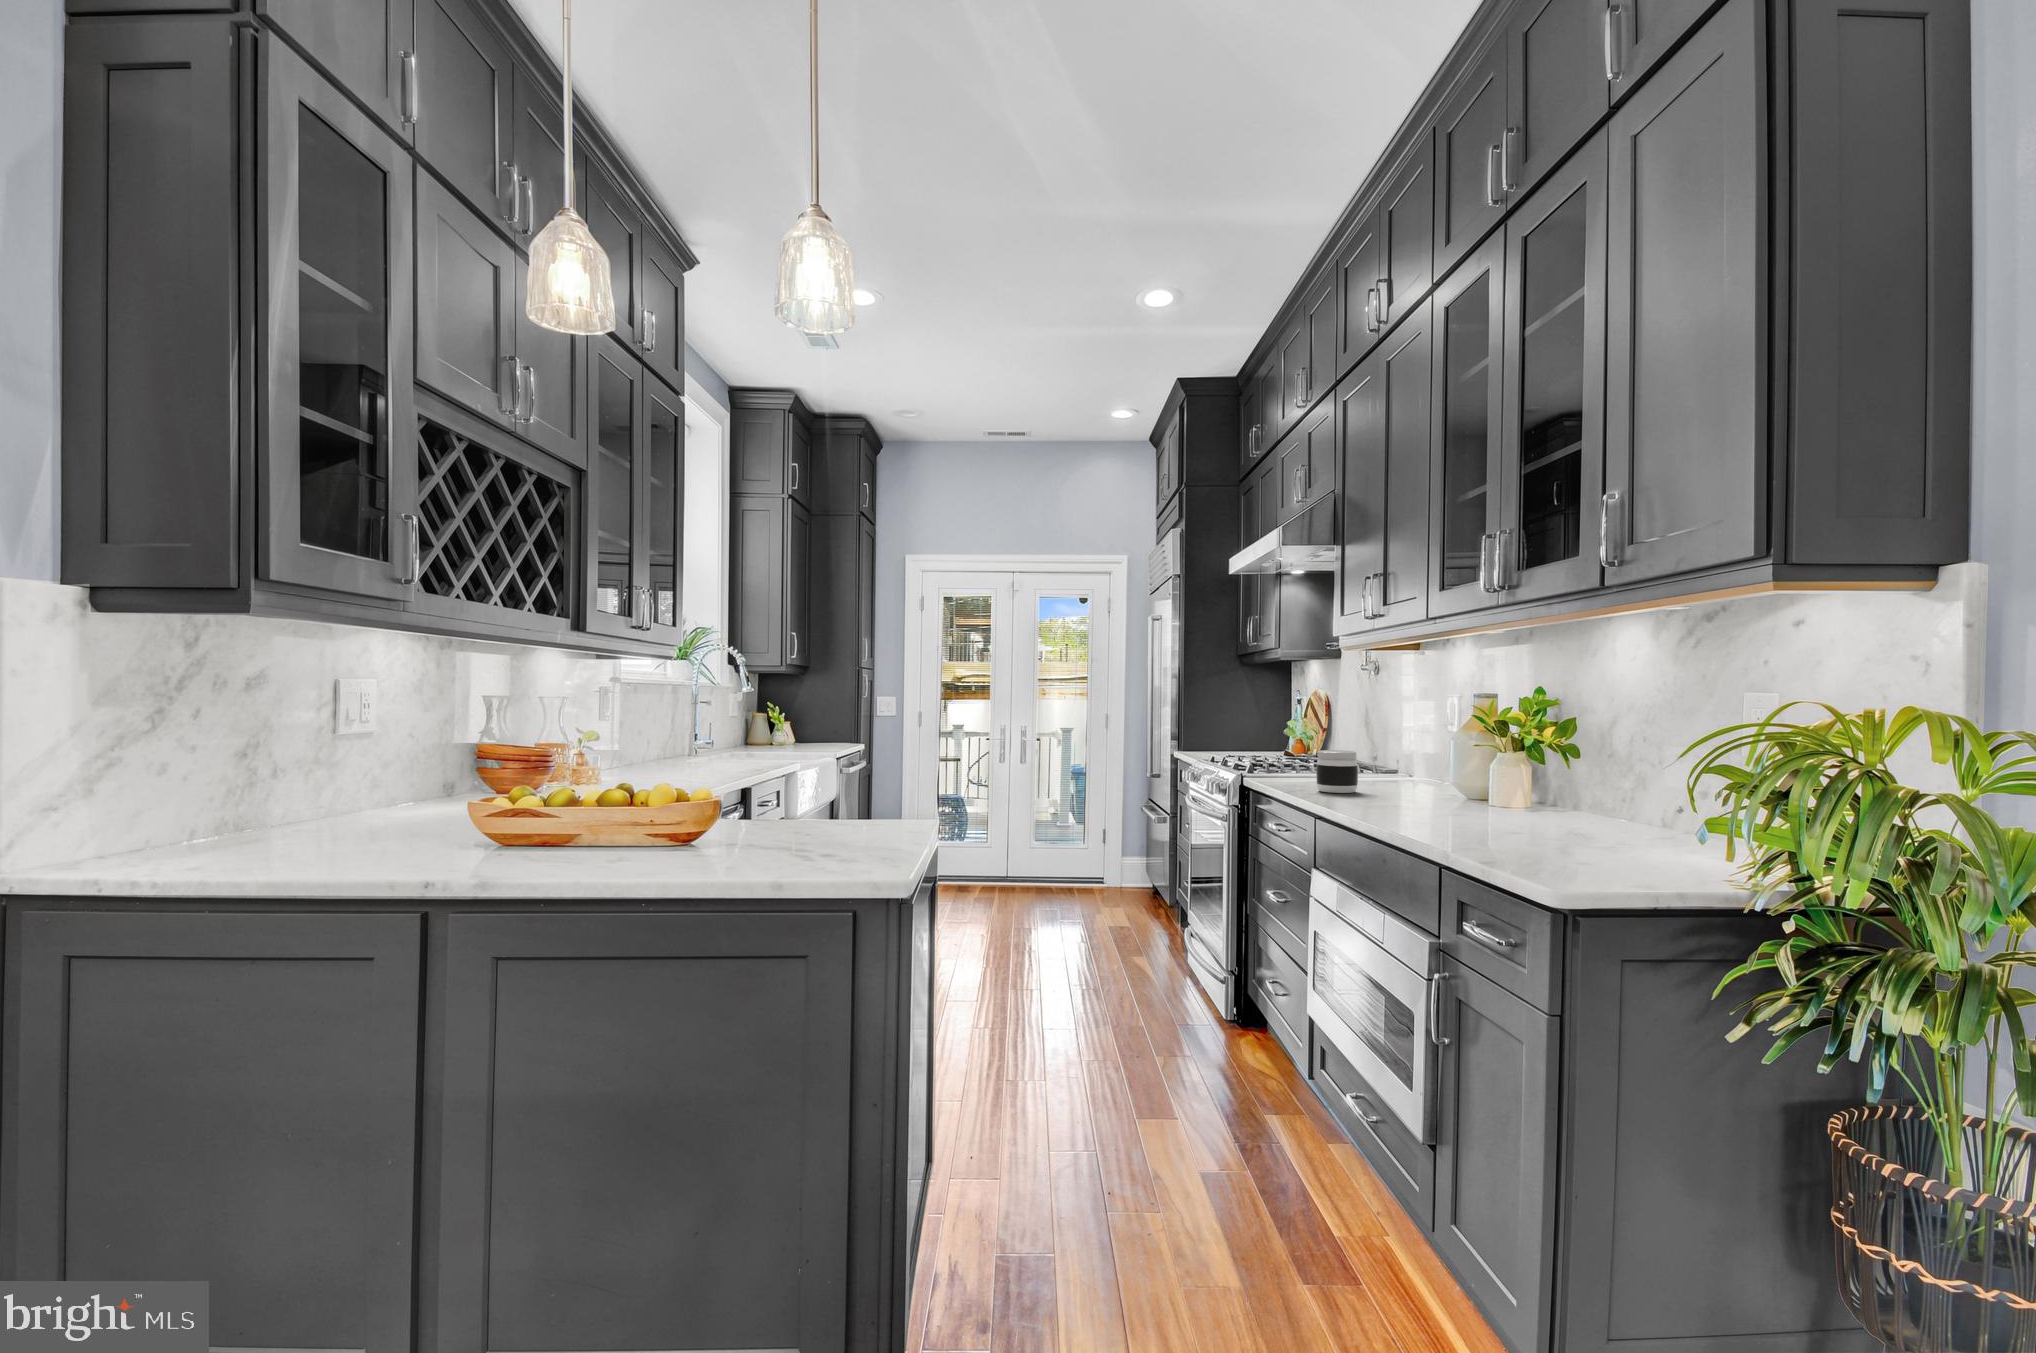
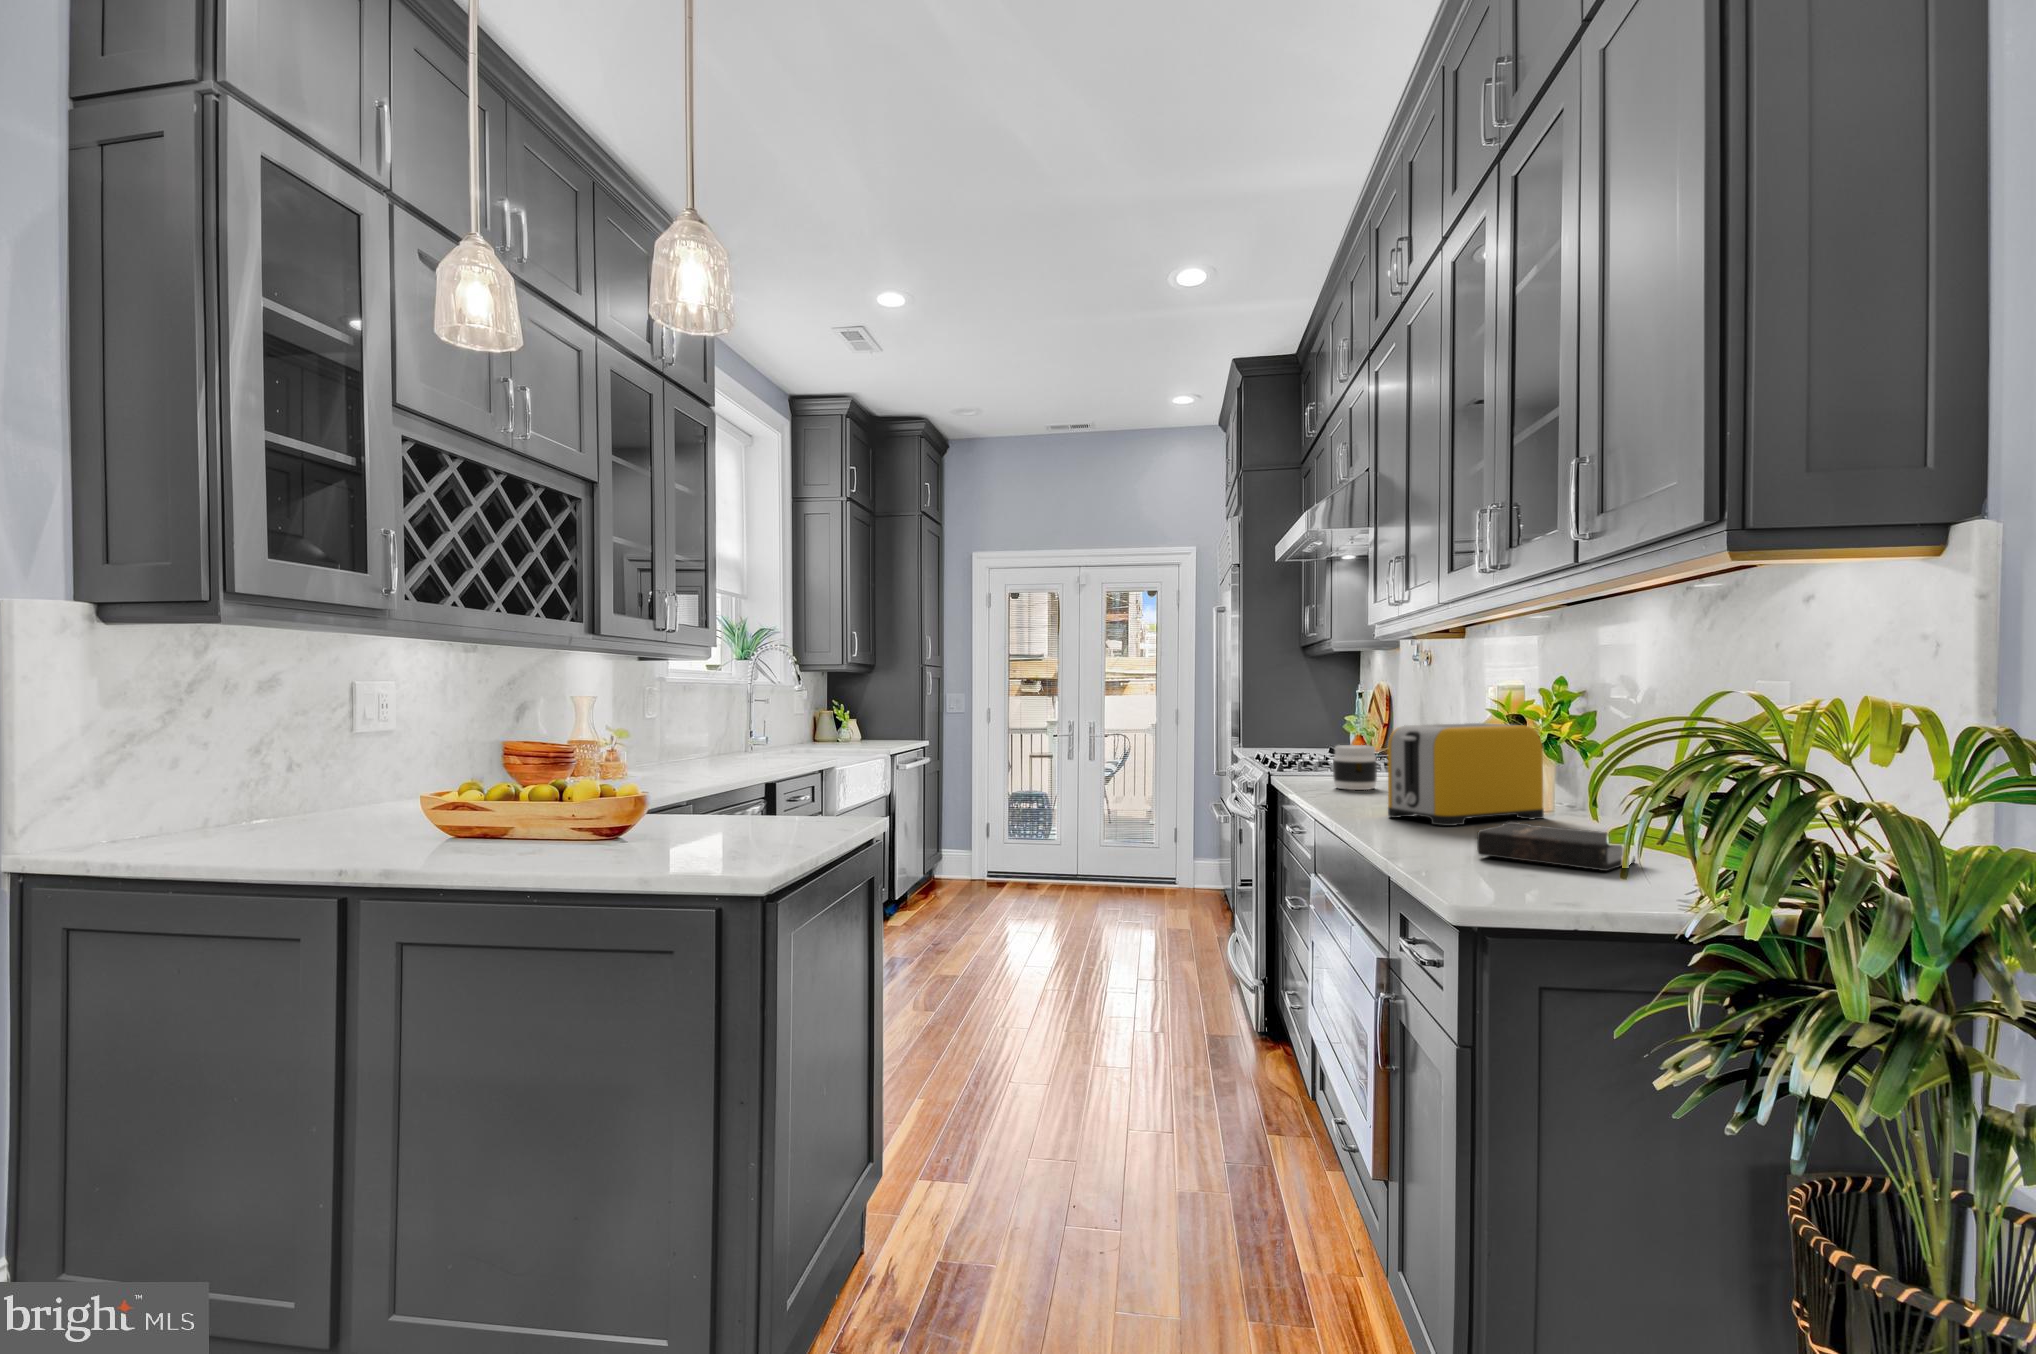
toaster: none [1398,730,1538,827] -> present [1387,723,1544,826]
hardback book: none [1521,823,1662,868] -> present [1477,822,1635,871]

